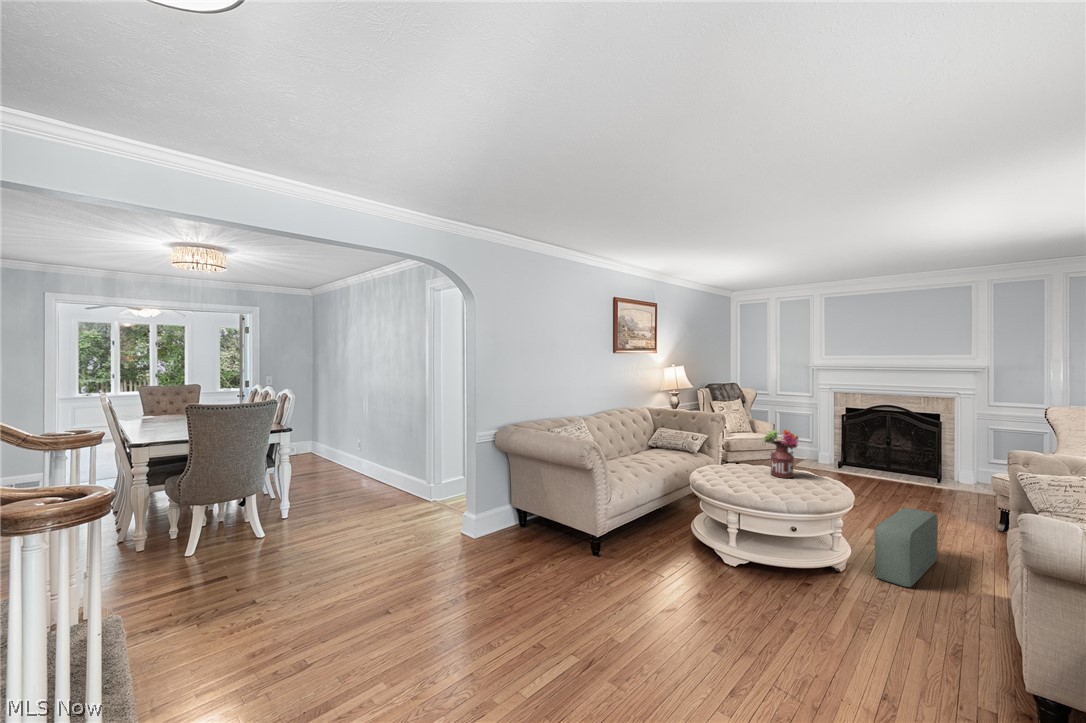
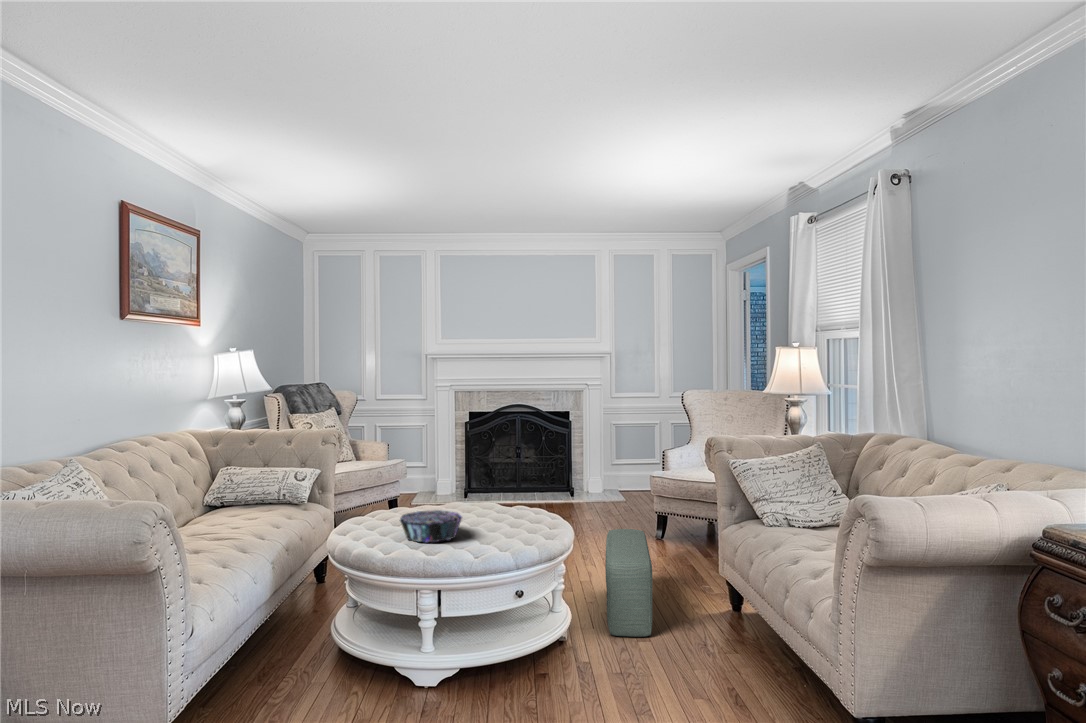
flower arrangement: present [764,430,798,478] -> none [440,440,493,518]
decorative bowl: none [725,467,765,487] -> present [400,510,462,542]

